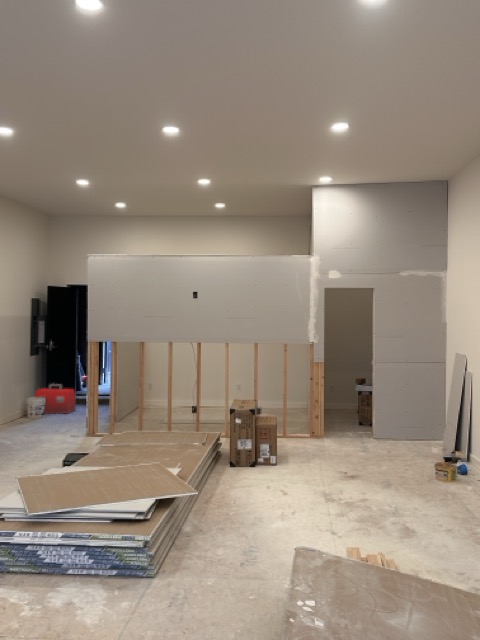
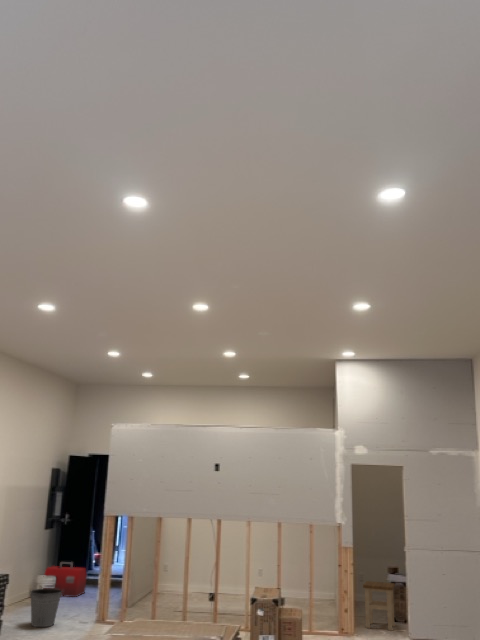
stool: none [332,392,361,433] -> present [363,581,395,631]
bucket: none [21,407,53,440] -> present [30,588,62,627]

